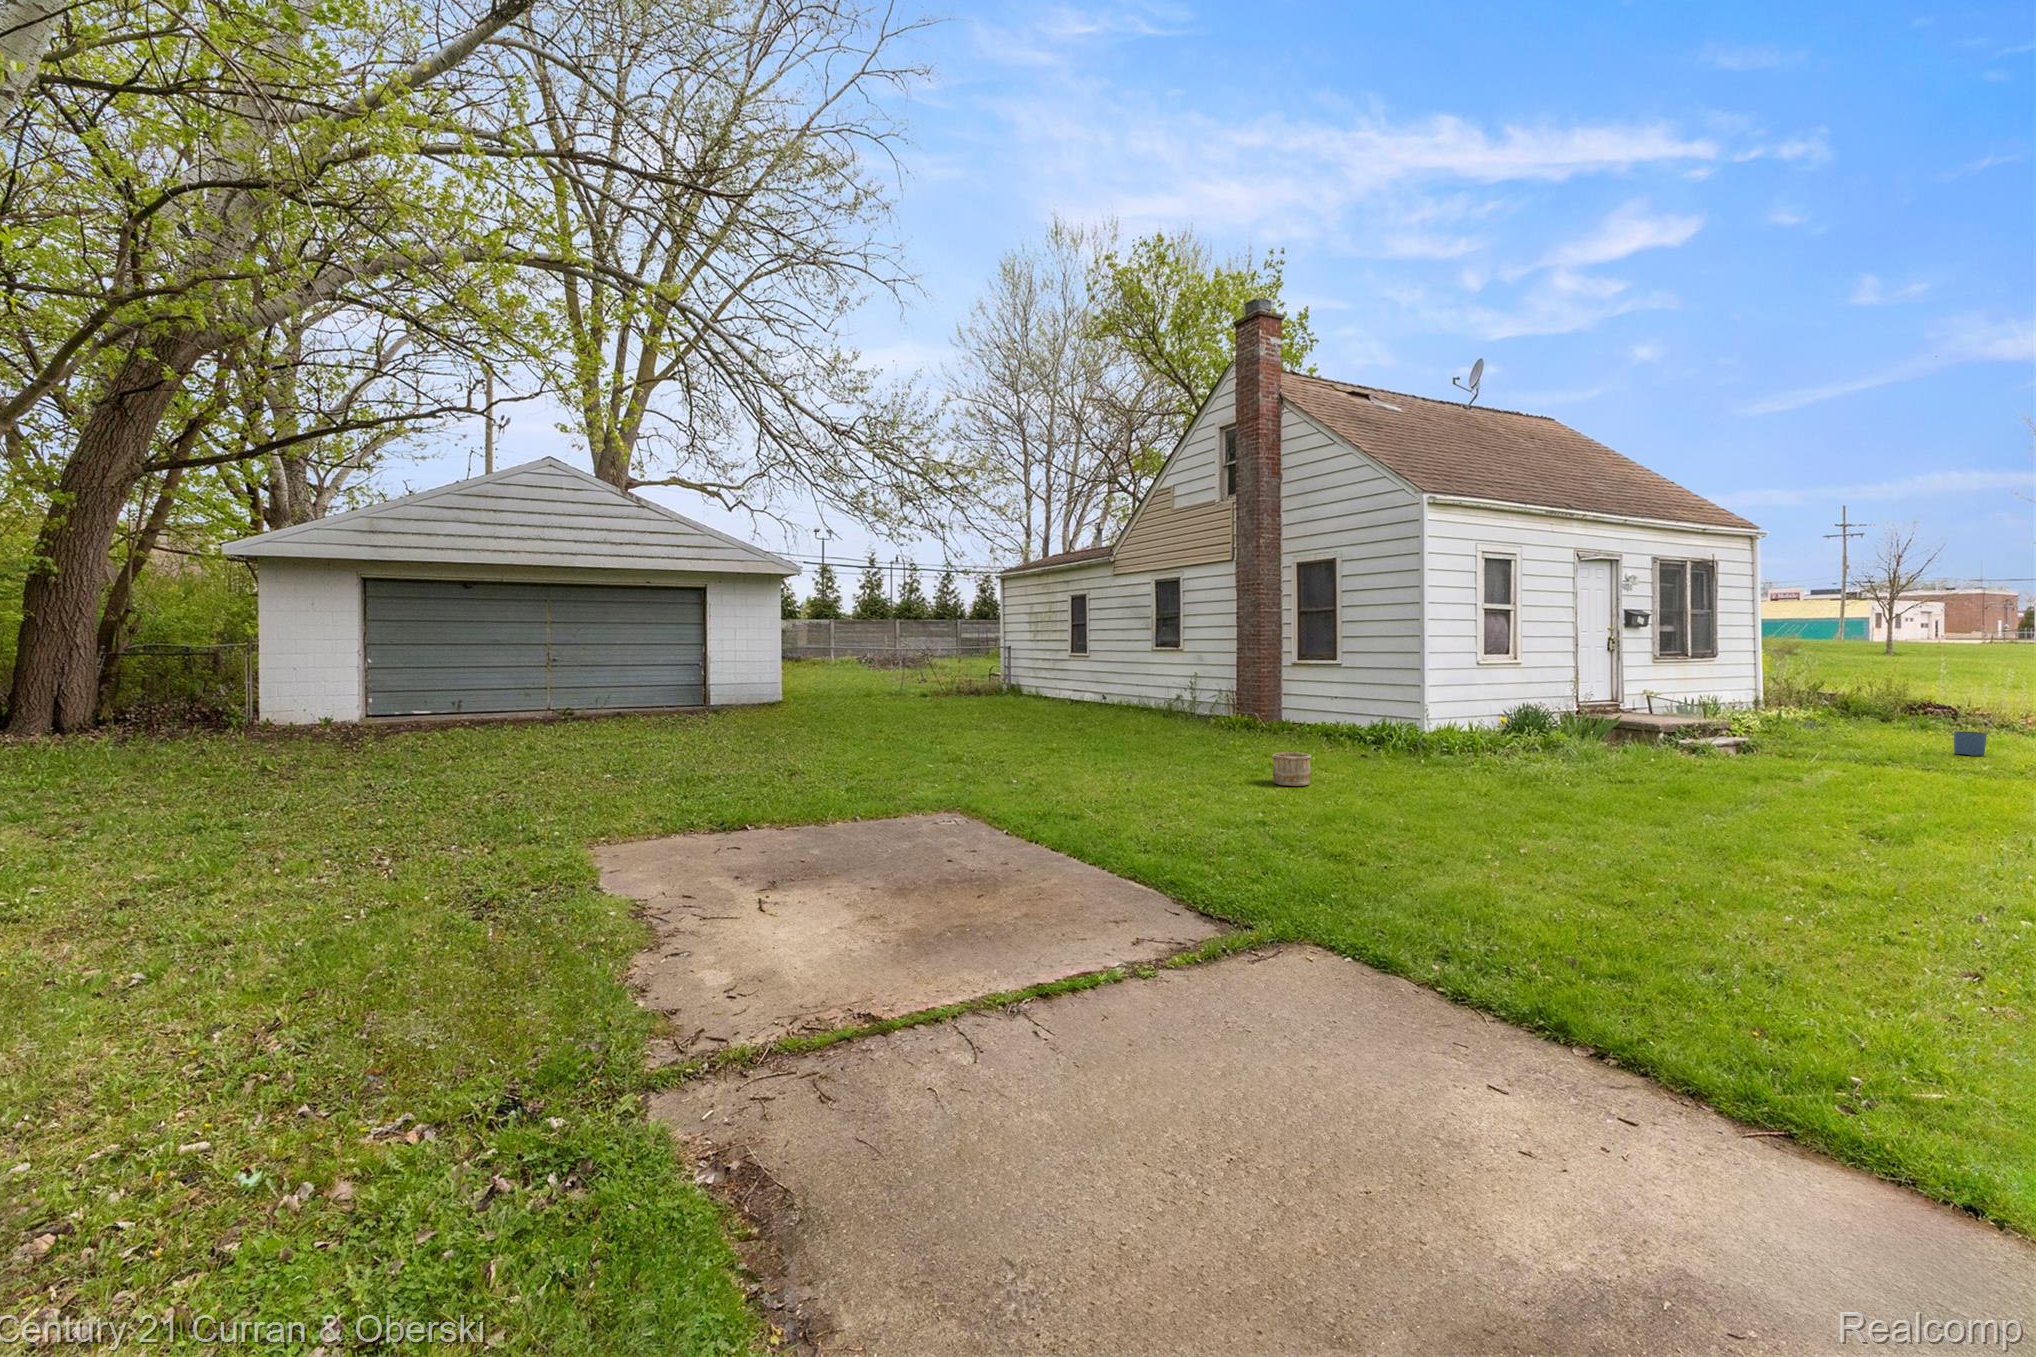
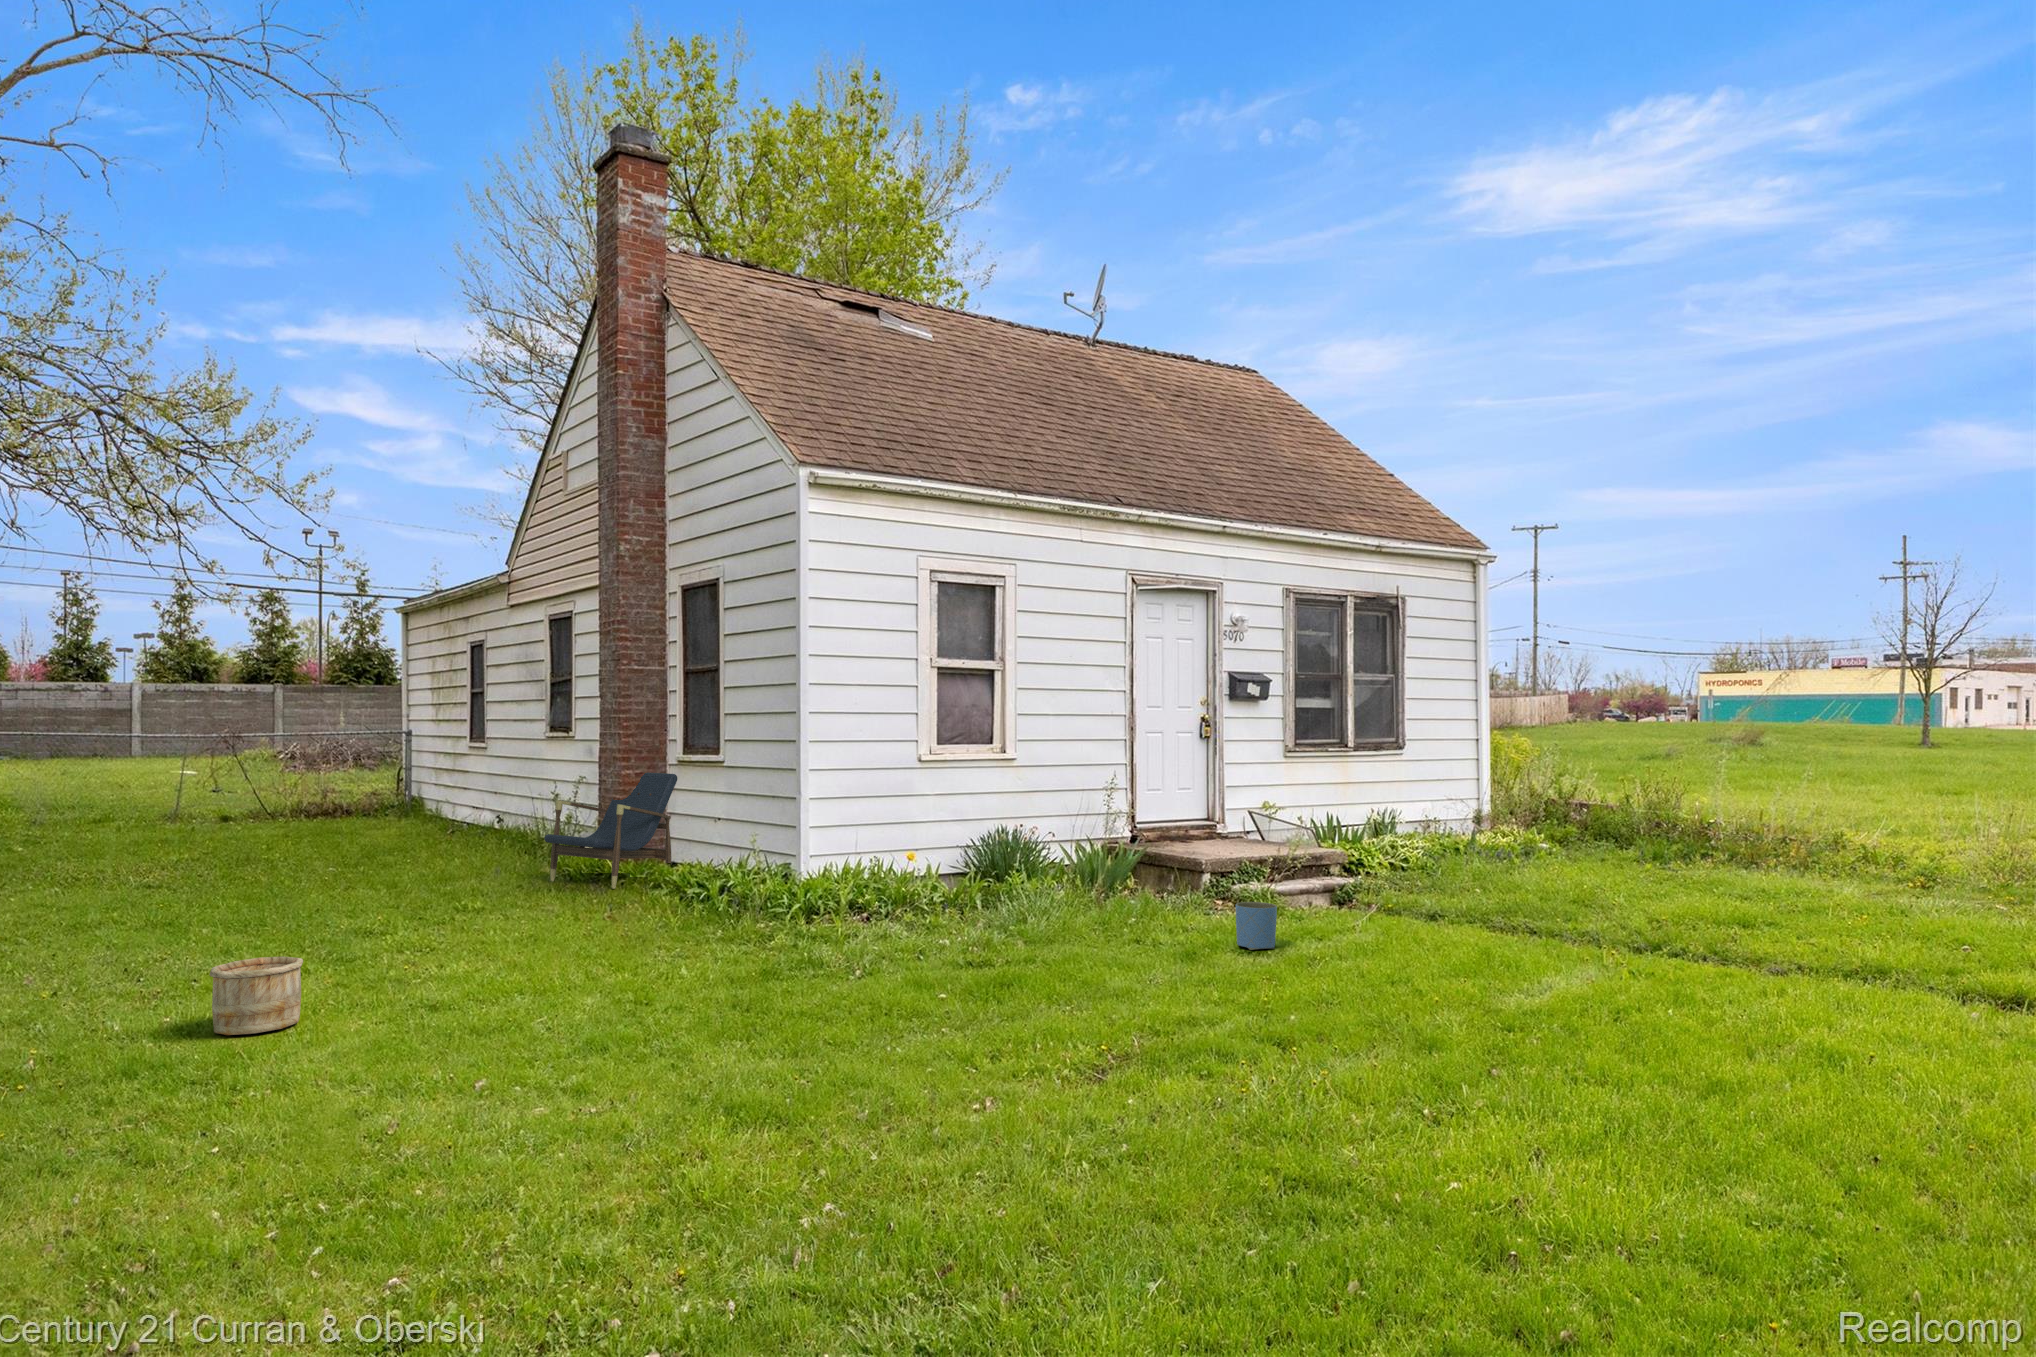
lounge chair: none [1230,669,1295,733] -> present [544,772,677,889]
planter: present [1954,731,1987,756] -> present [1236,902,1277,950]

